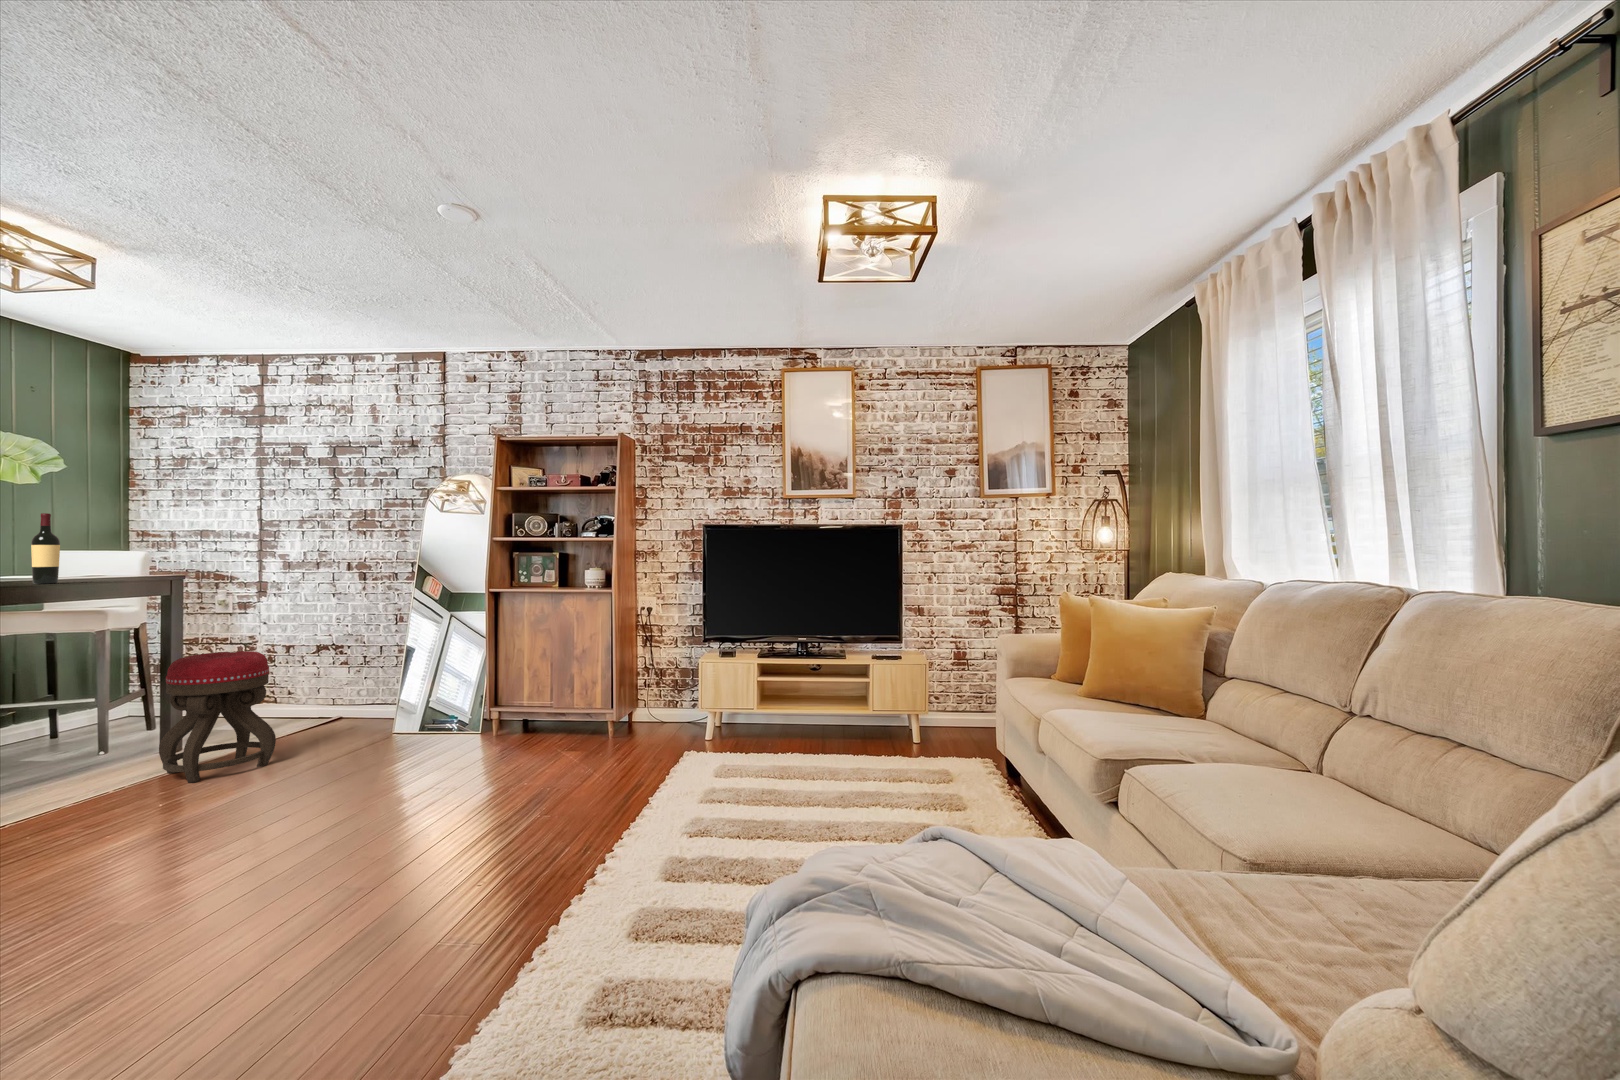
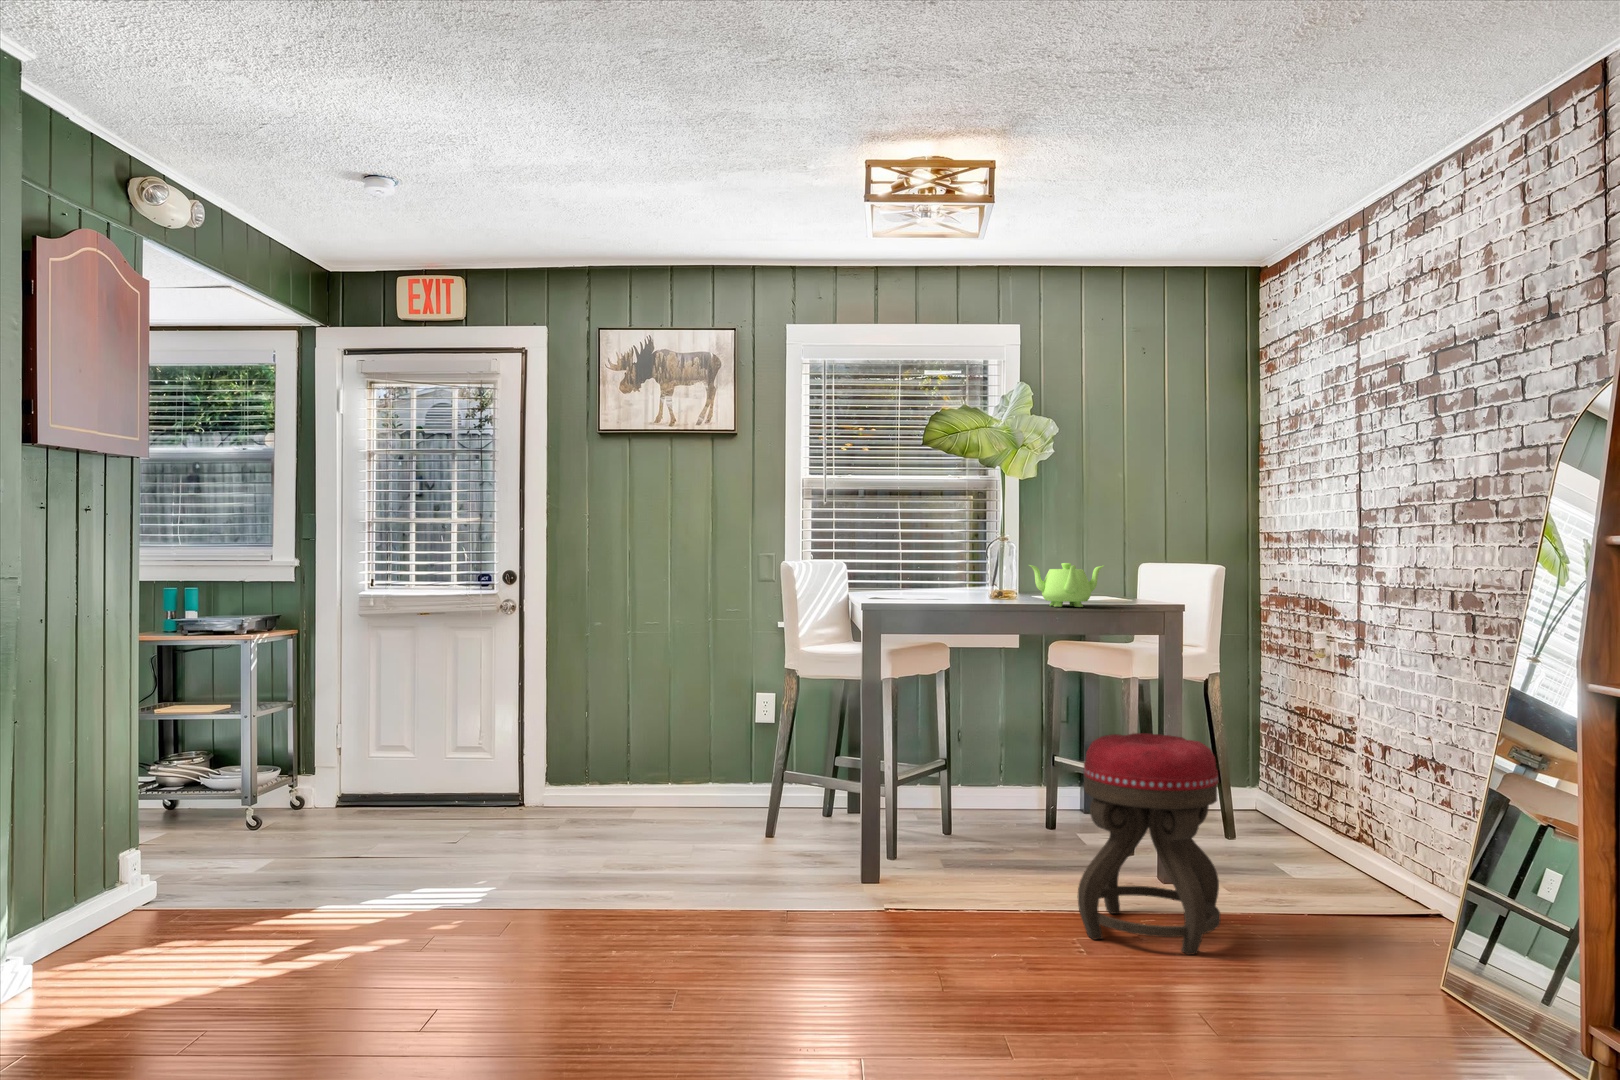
wine bottle: present [31,513,60,584] -> none [977,513,1002,606]
teapot: none [73,551,136,582] -> present [1029,563,1104,607]

